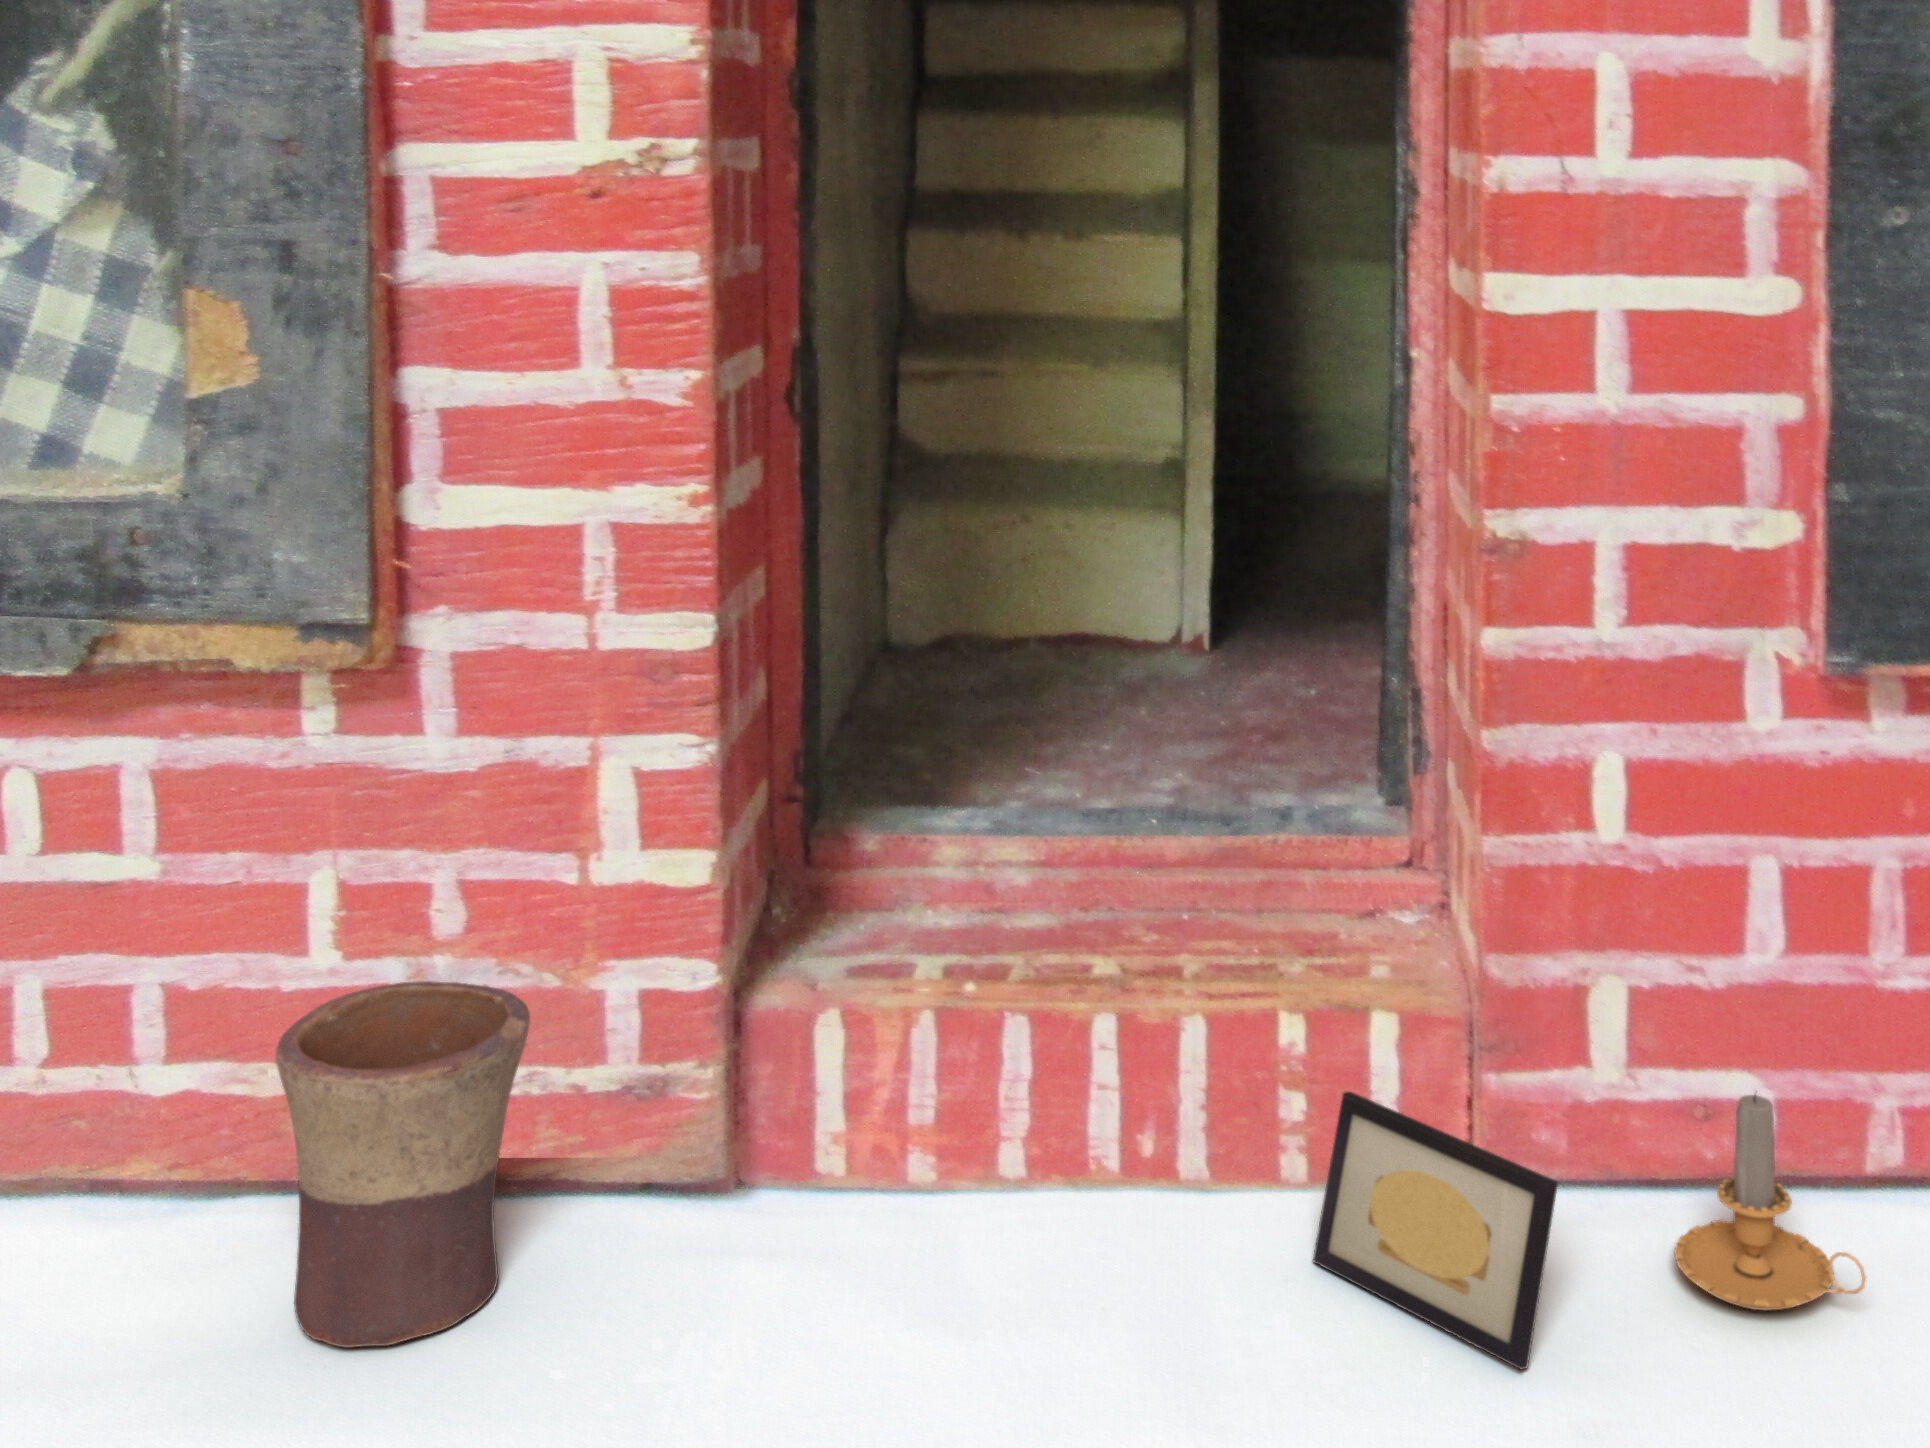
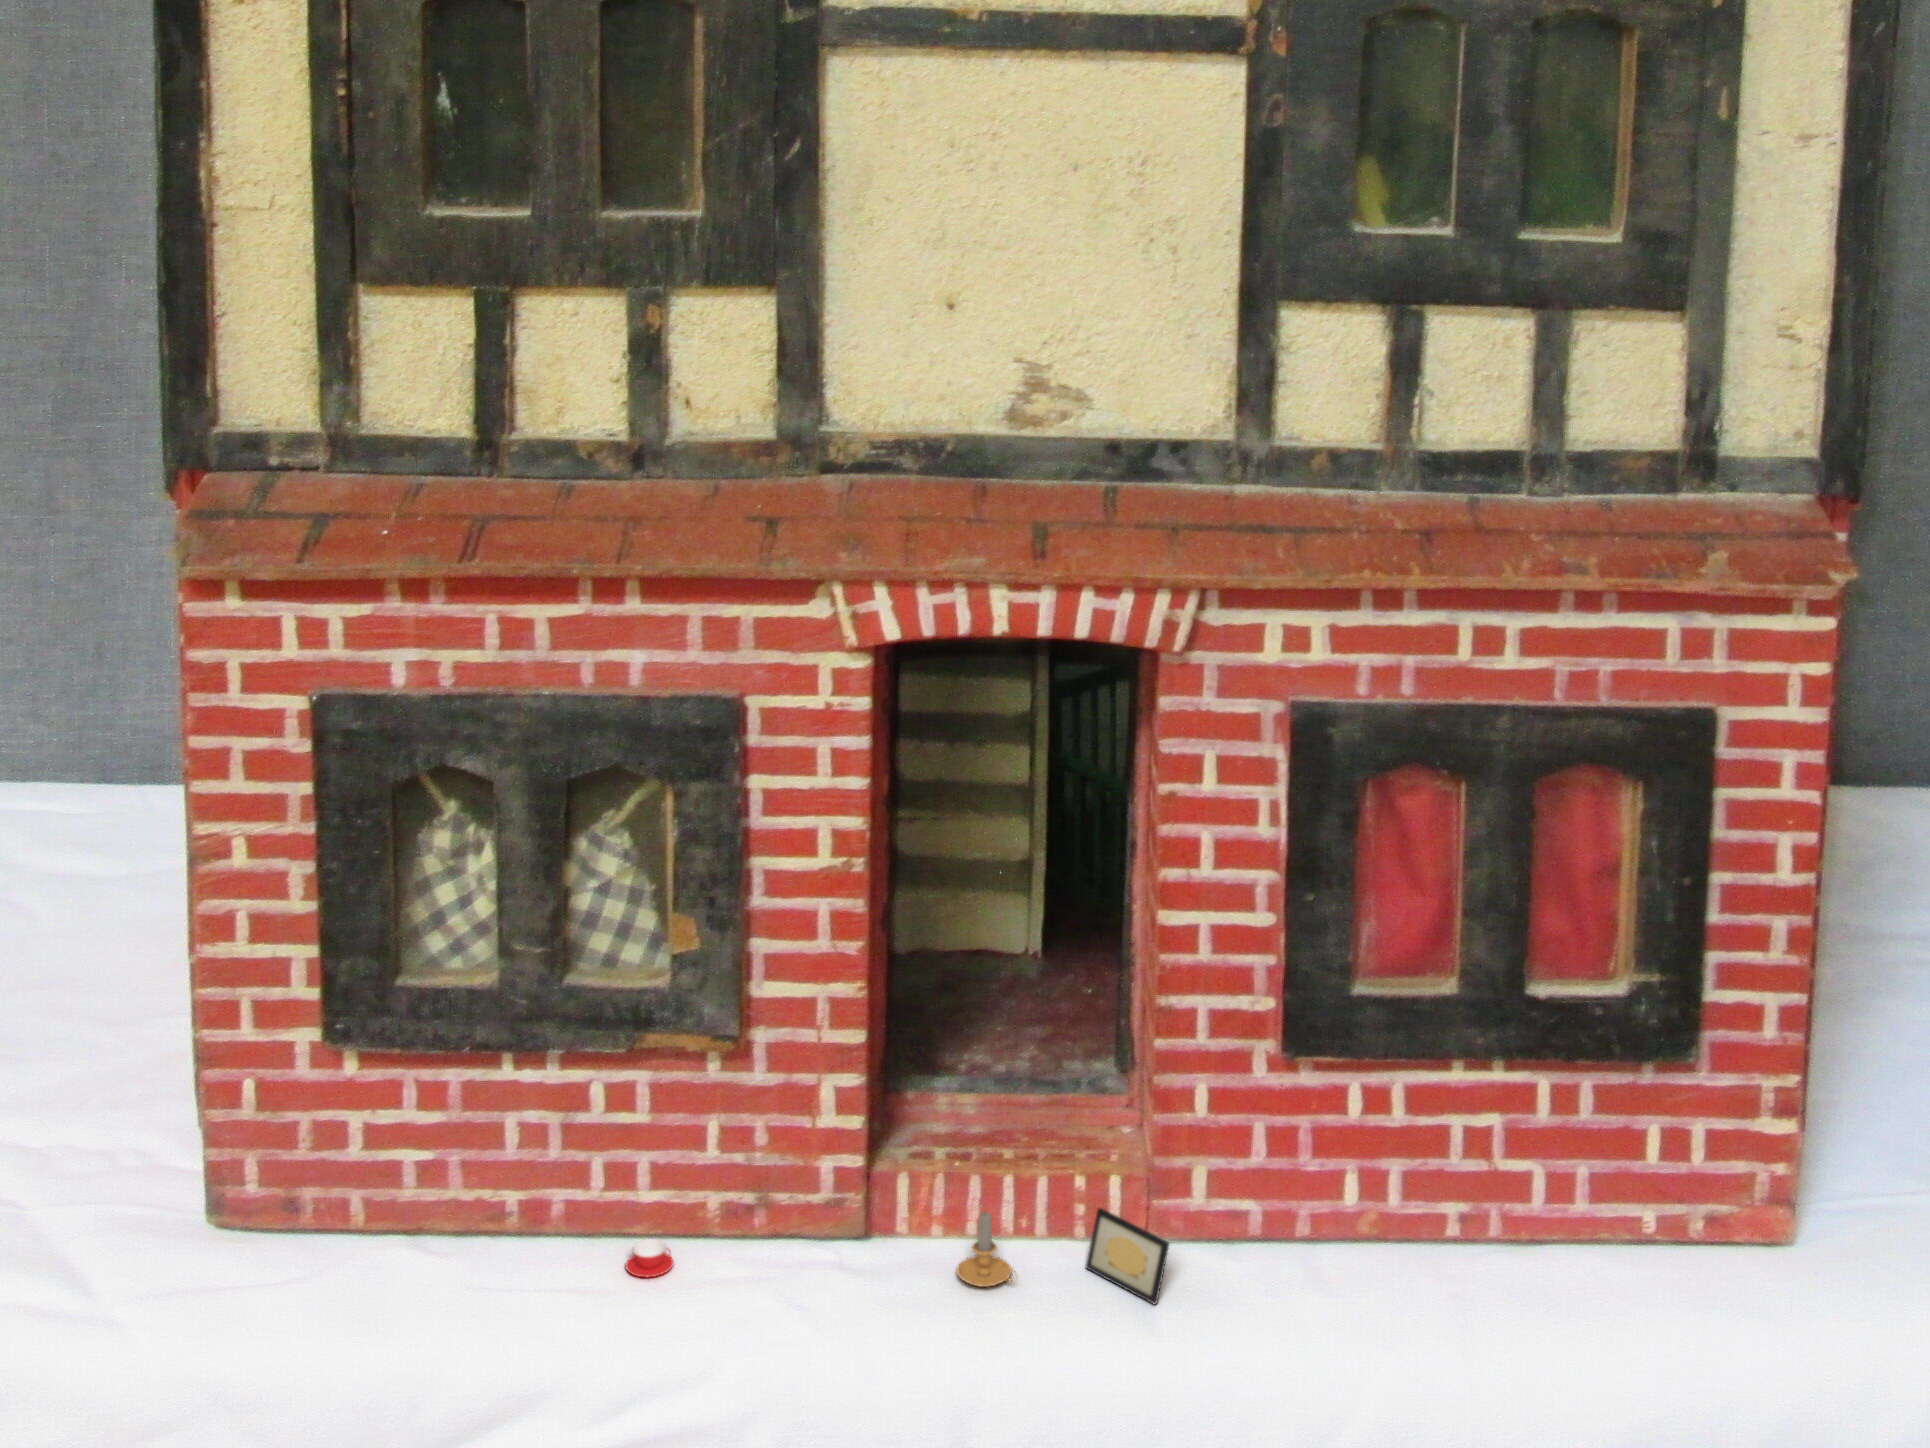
flower pot: present [276,981,530,1348] -> none [720,1165,806,1294]
candle: present [1675,1094,1866,1310] -> present [957,1212,1013,1287]
teacup: none [41,1192,189,1300] -> present [626,1239,674,1277]

